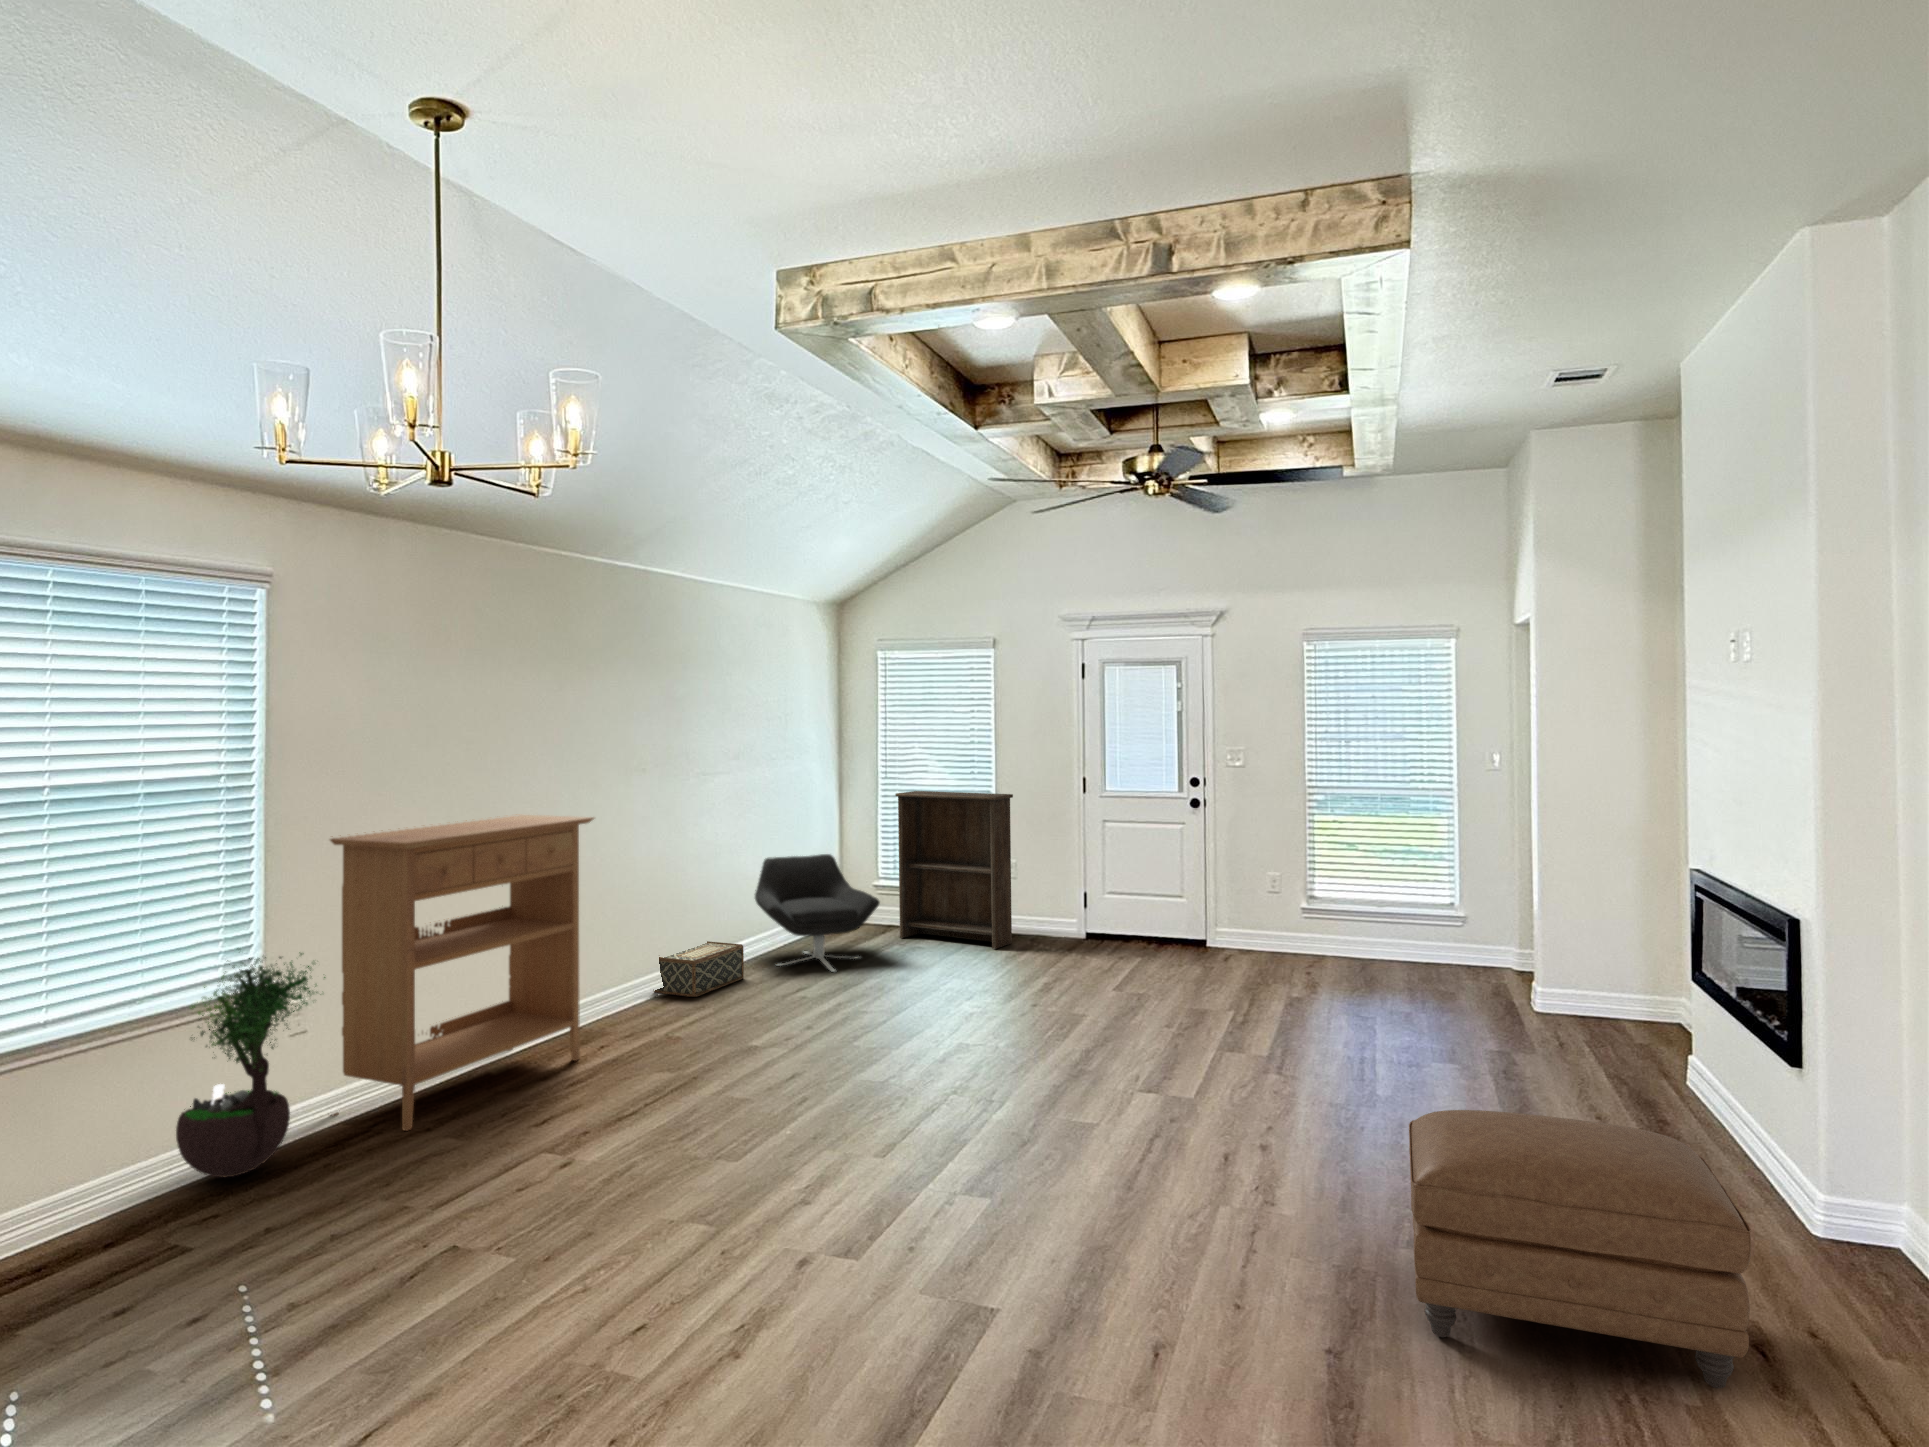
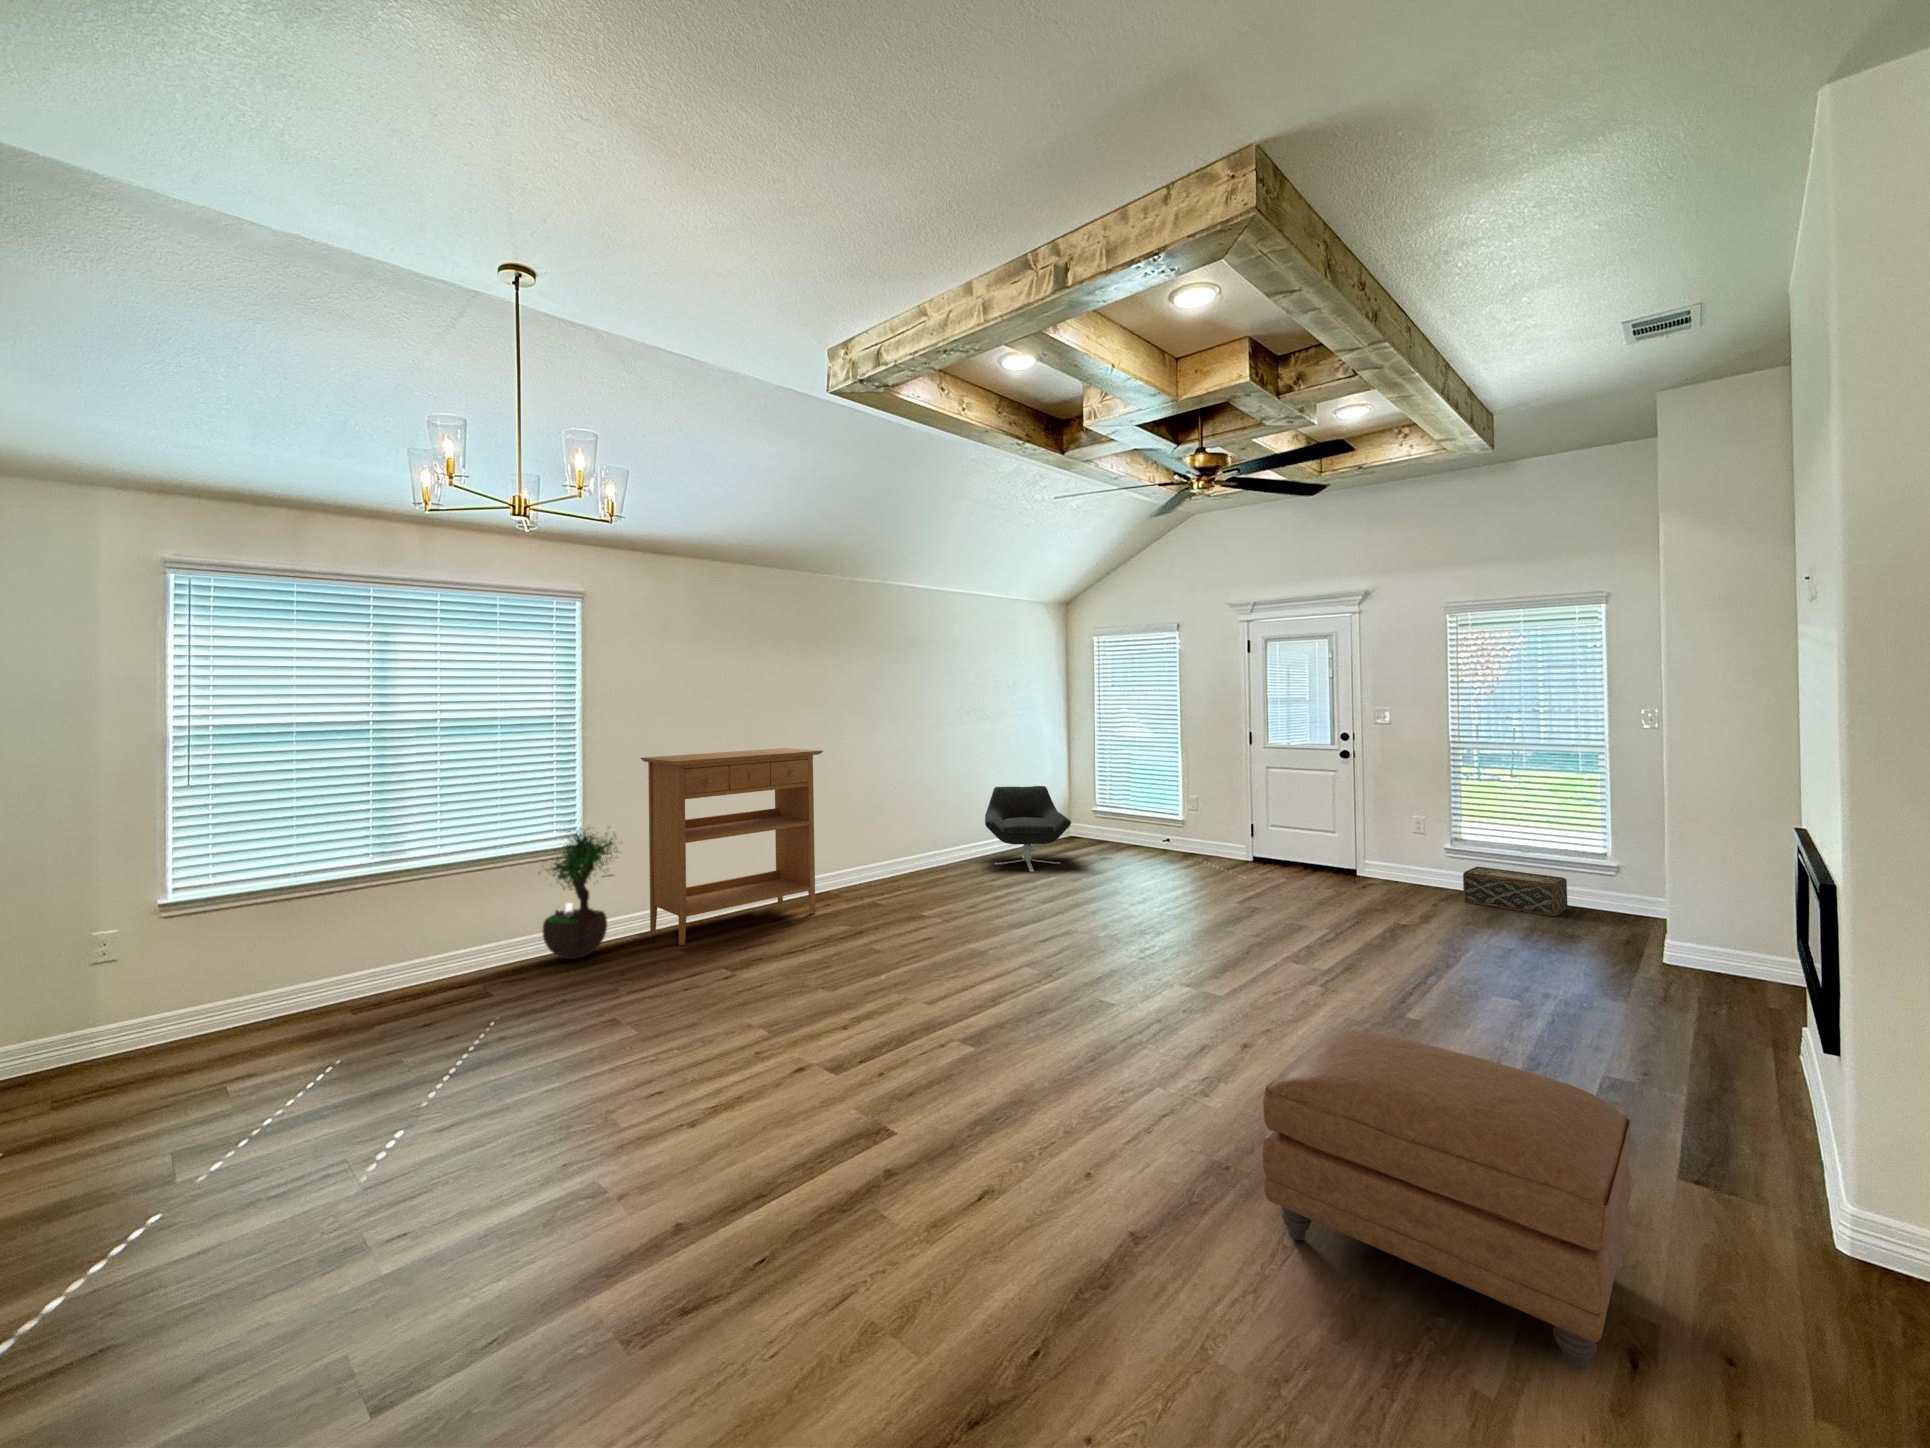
bookshelf: present [895,791,1013,949] -> none [1097,741,1186,865]
woven basket: present [654,941,744,997] -> present [1463,866,1568,916]

